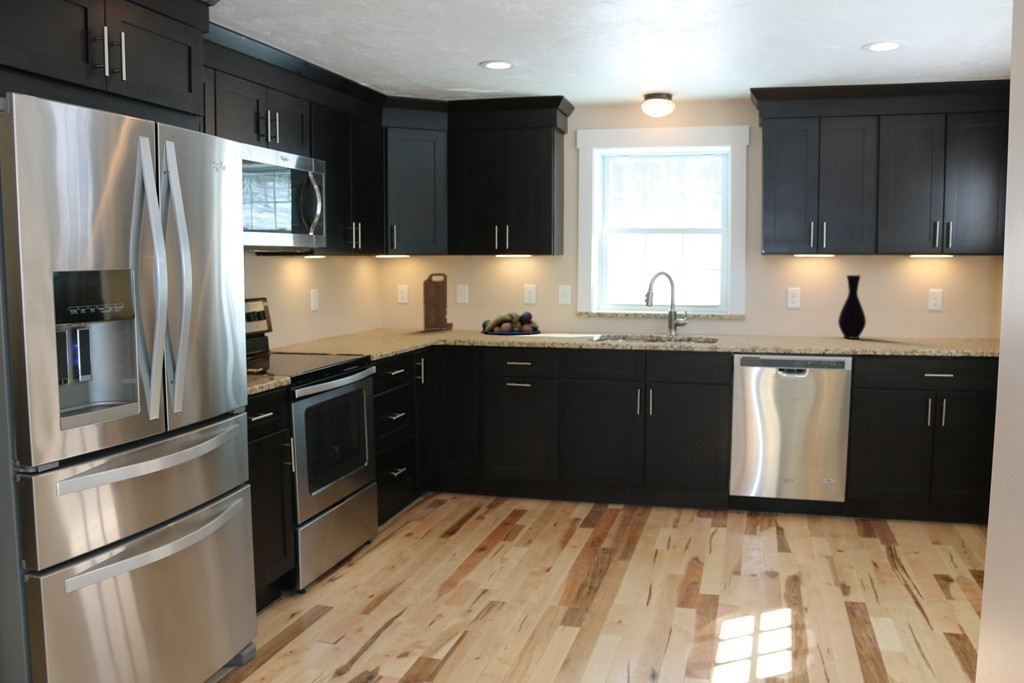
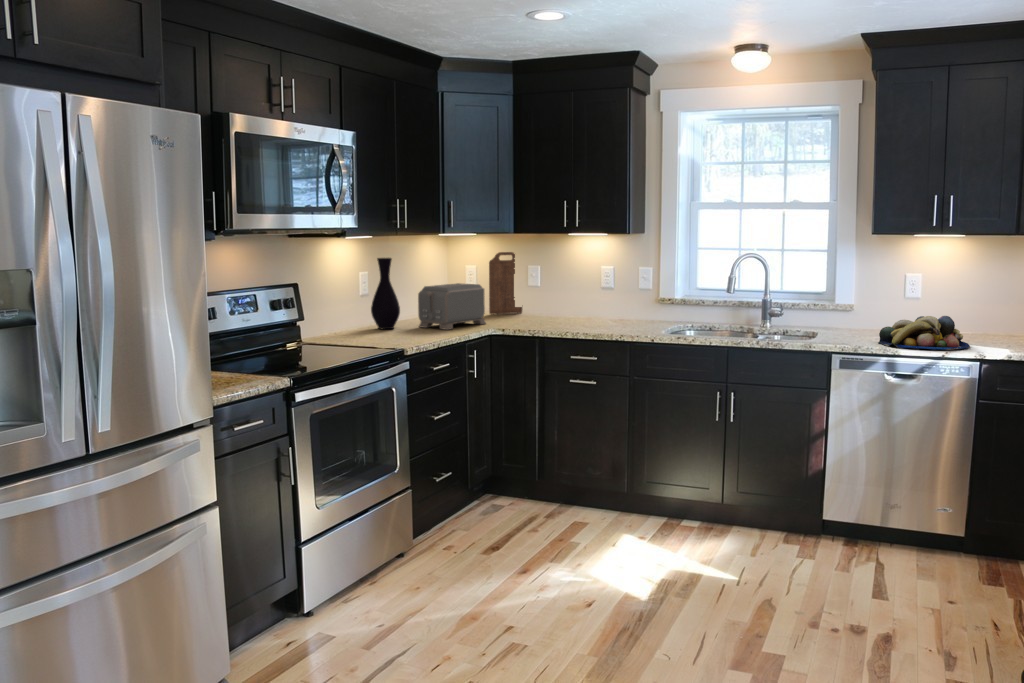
vase: present [838,275,866,339] -> present [371,258,400,329]
toaster: none [367,300,428,341] -> present [418,283,486,330]
fruit bowl: present [482,312,540,334] -> present [878,316,970,350]

